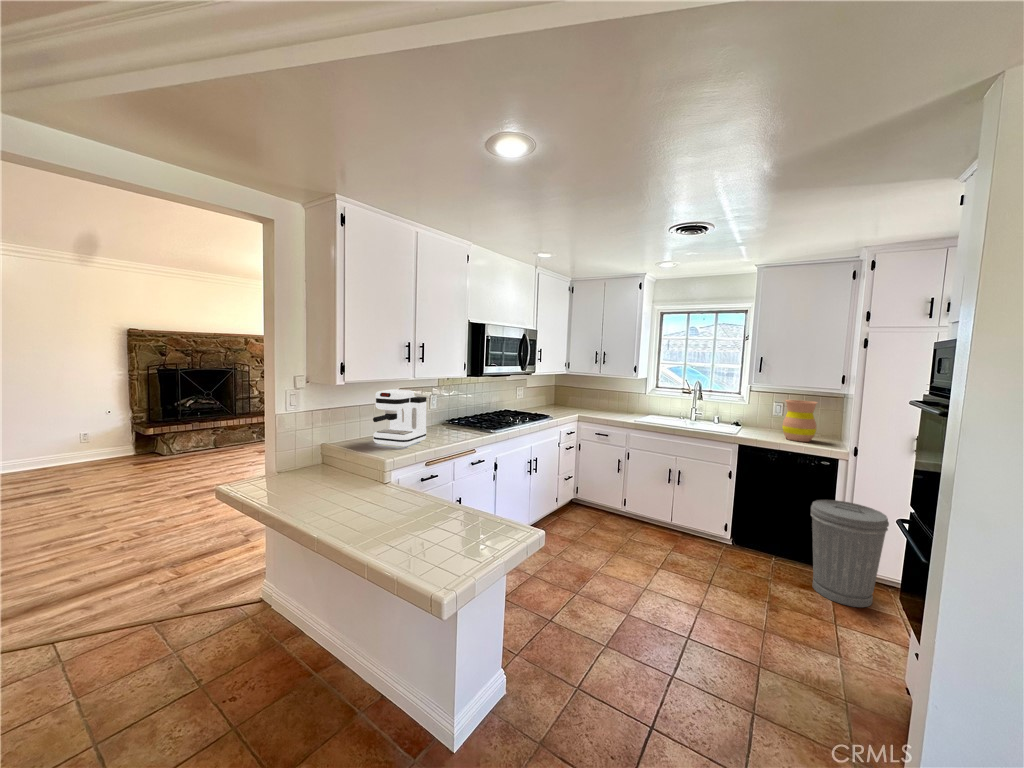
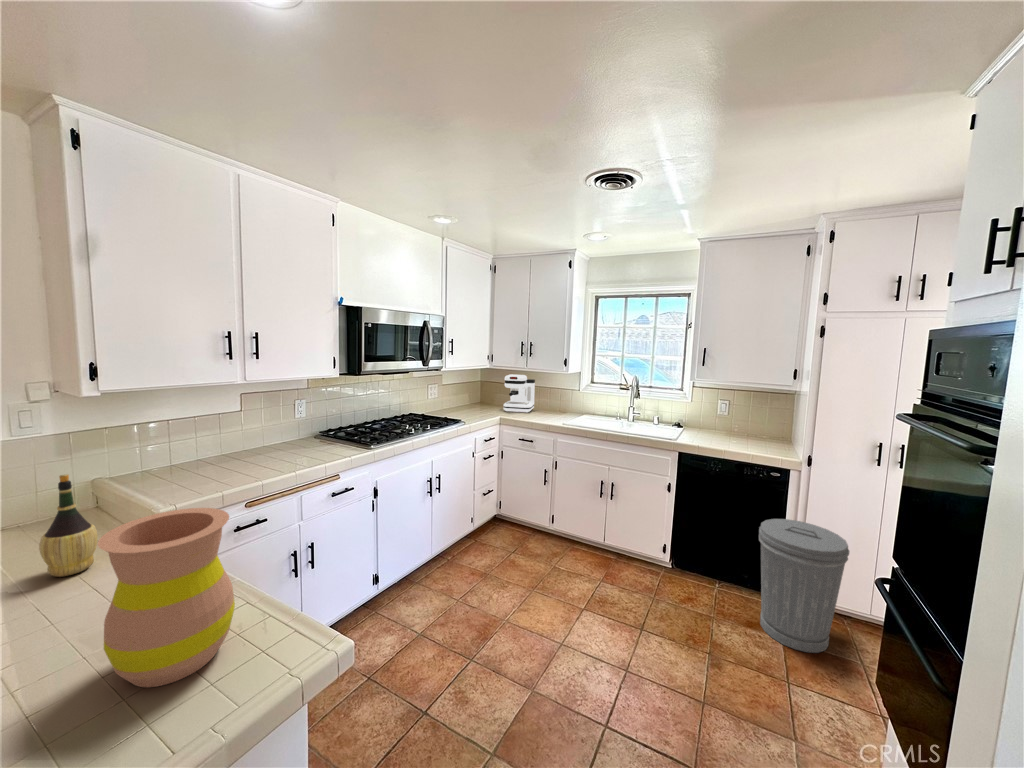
coffee maker: present [373,389,426,447] -> present [504,374,535,413]
vase: present [782,400,817,442] -> present [98,508,235,687]
wine bottle: none [338,430,364,493] -> present [39,475,97,577]

